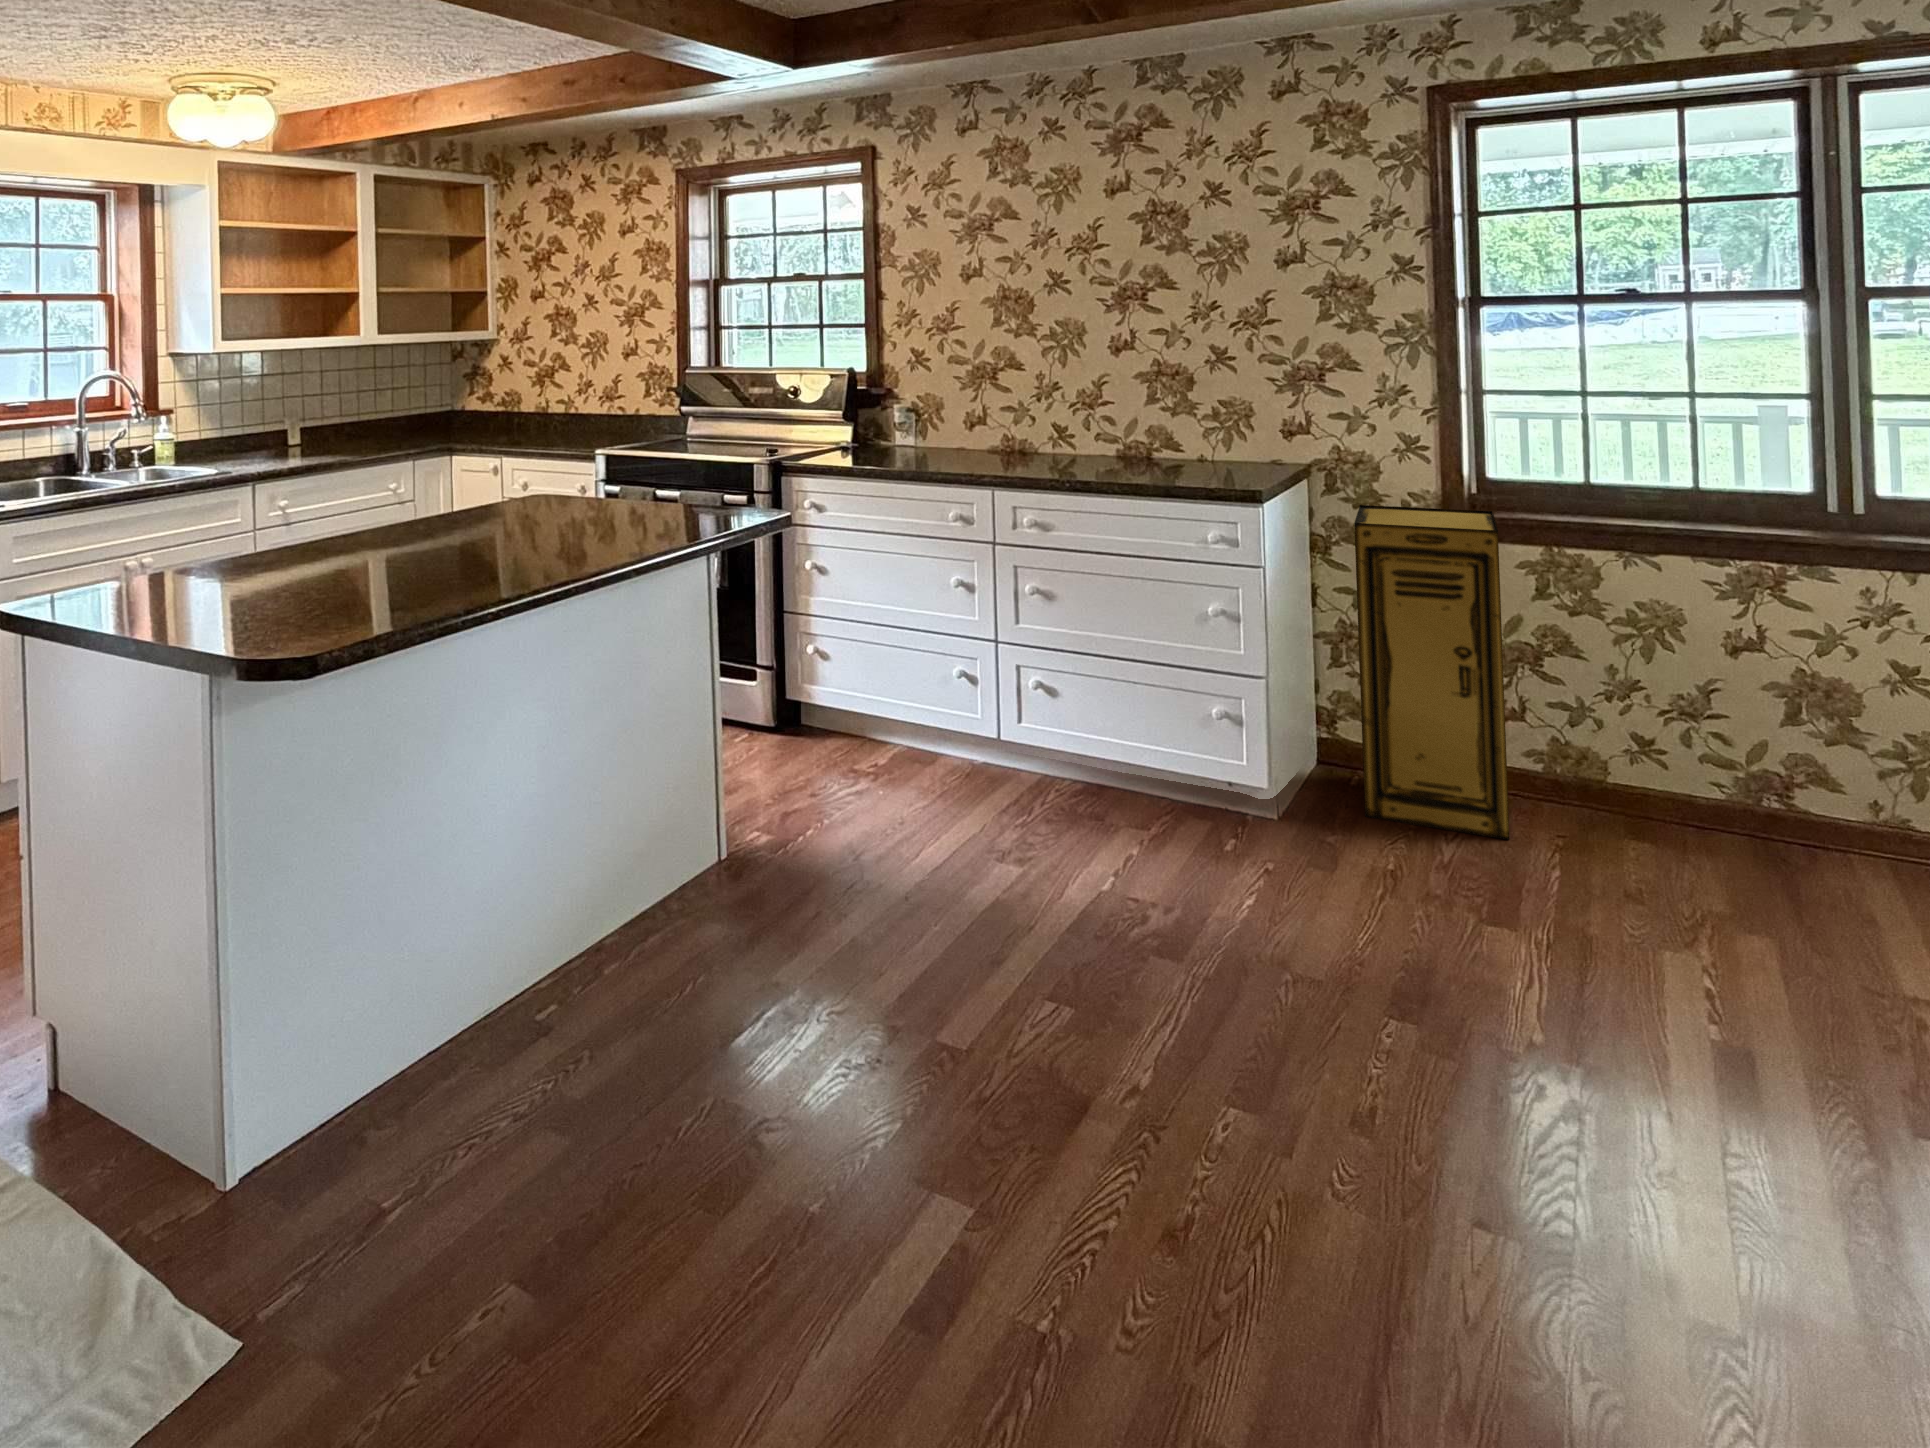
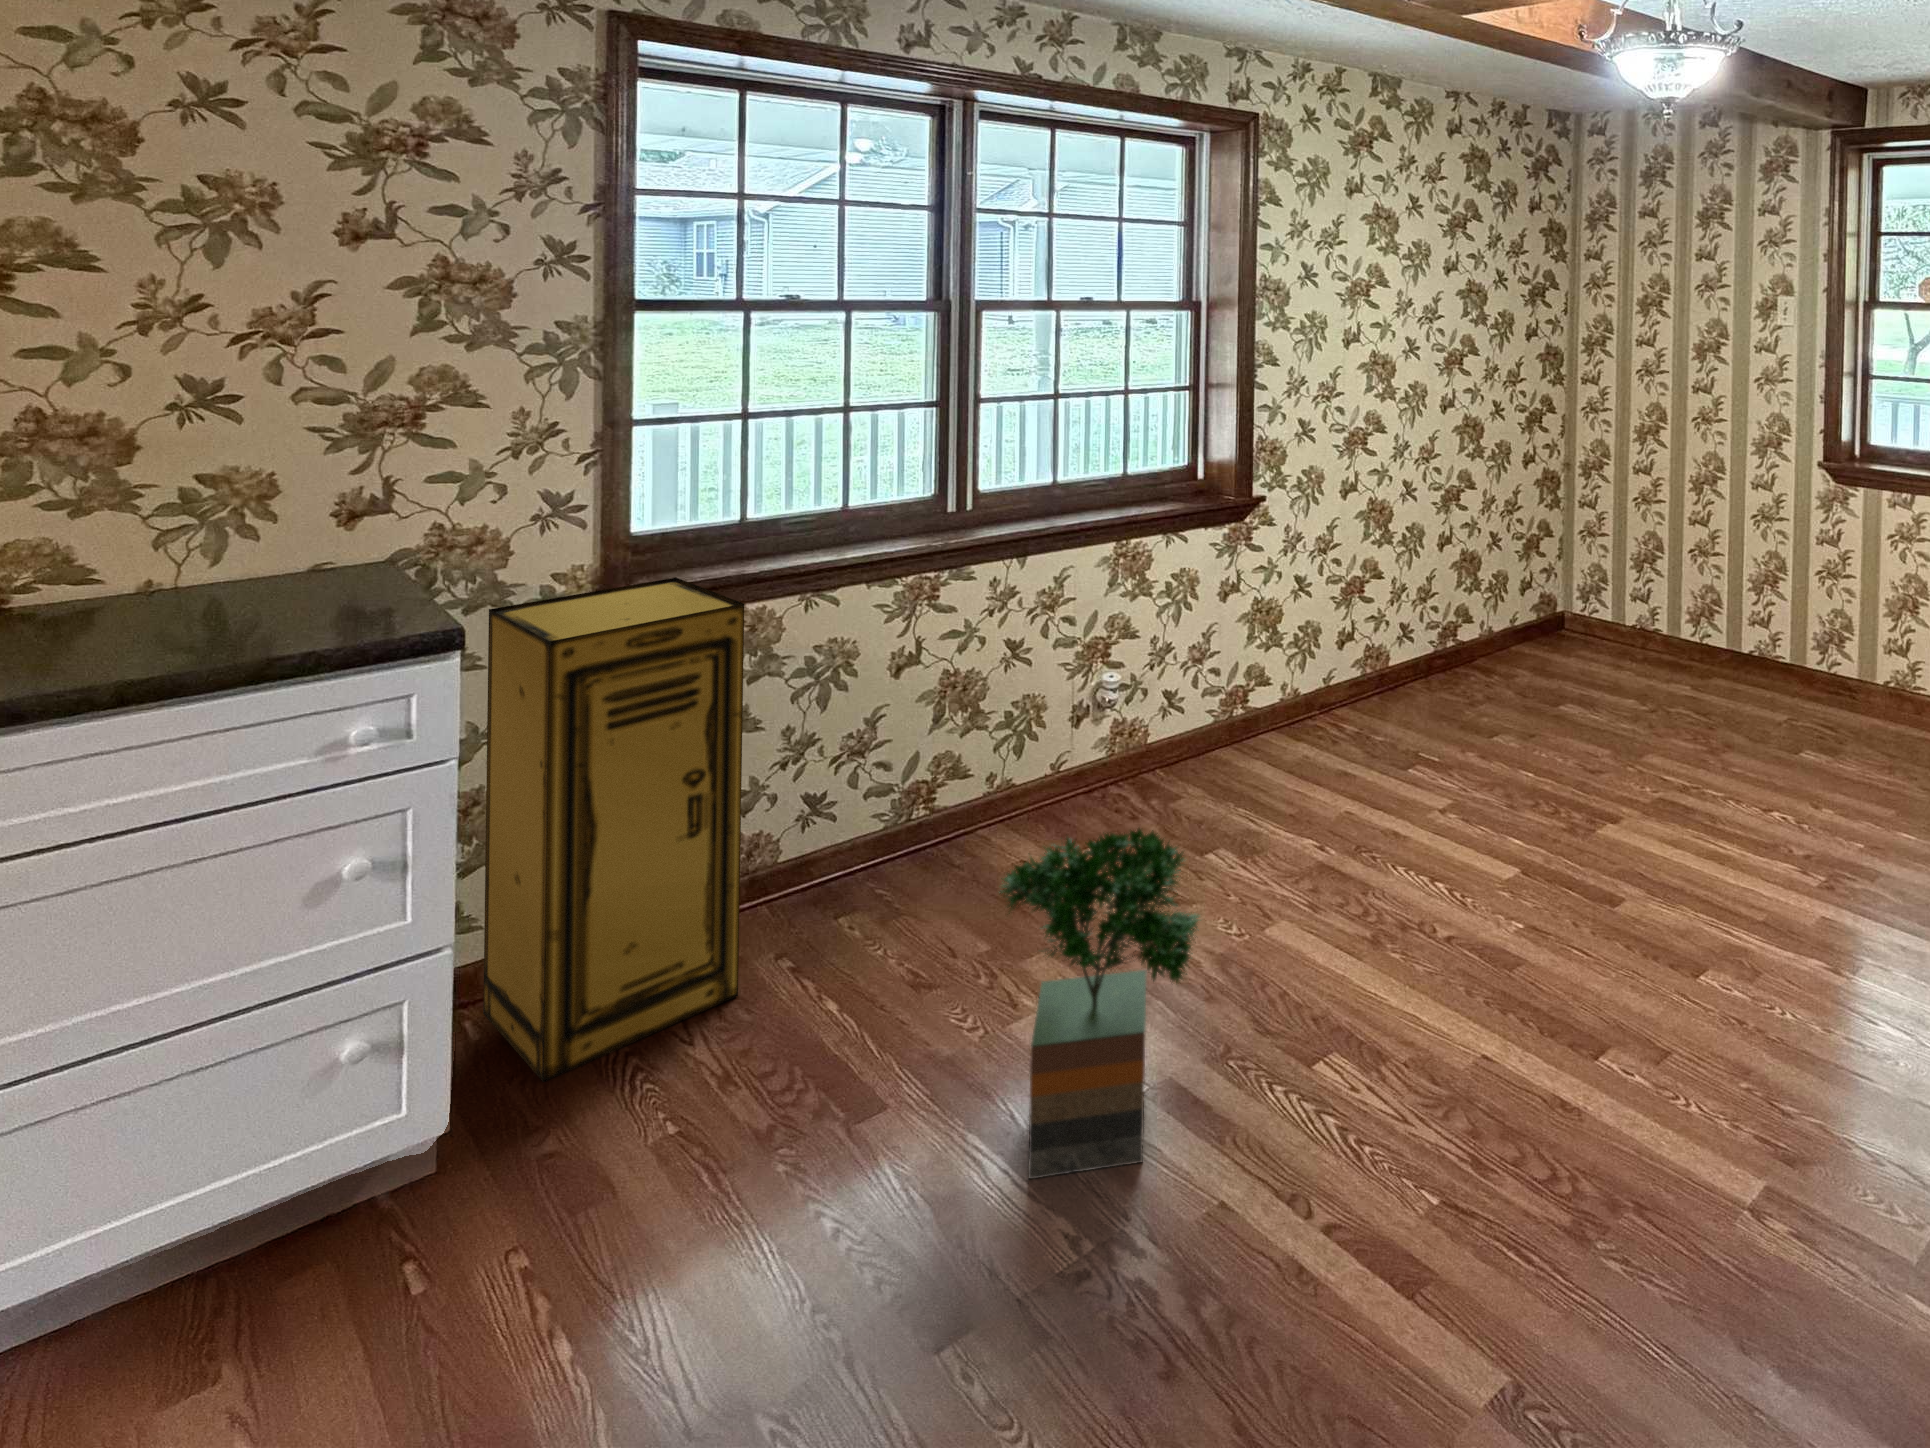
potted tree: none [1552,757,1771,1066] -> present [1001,828,1201,1179]

